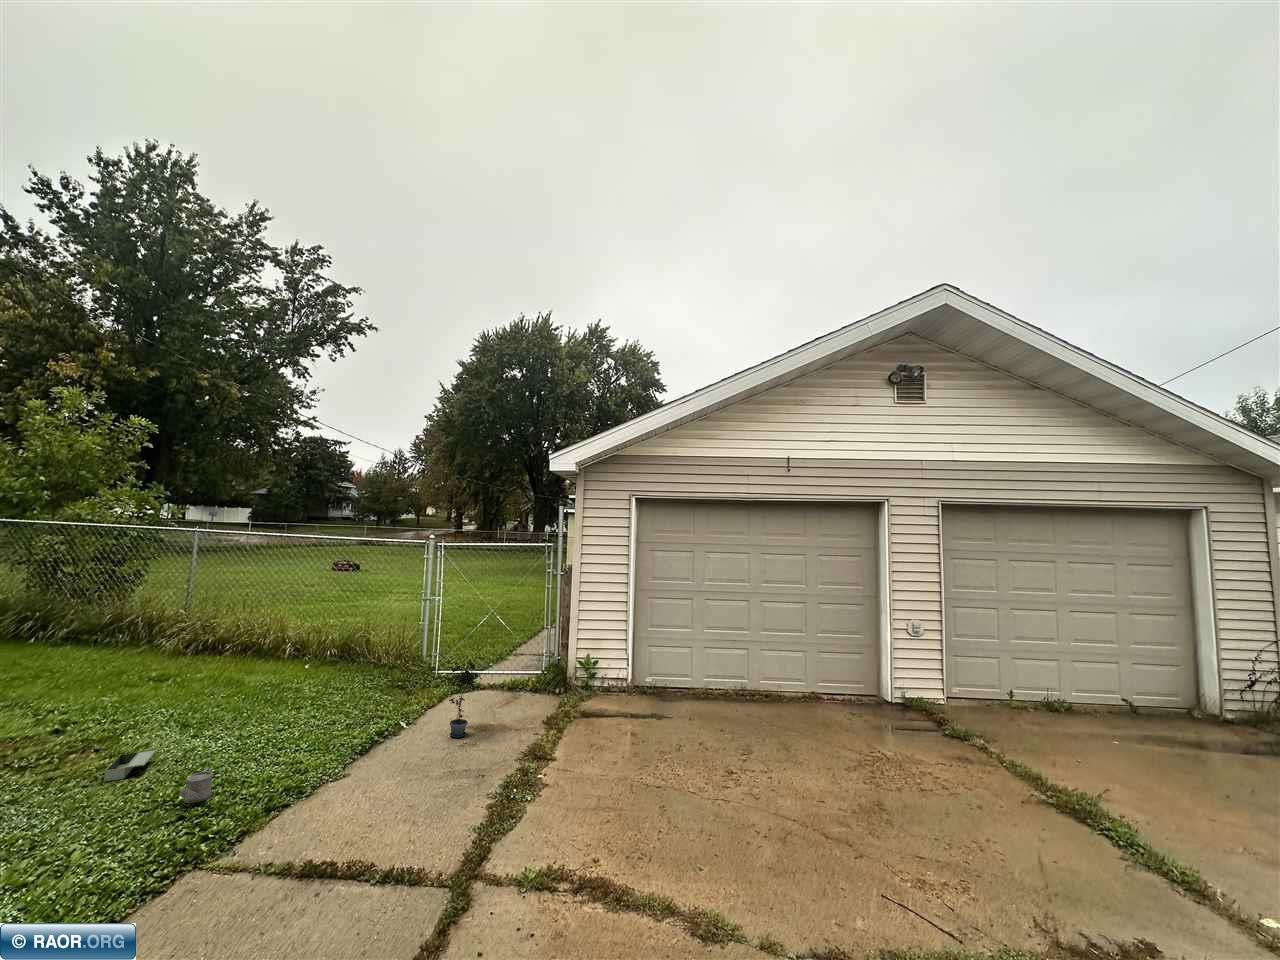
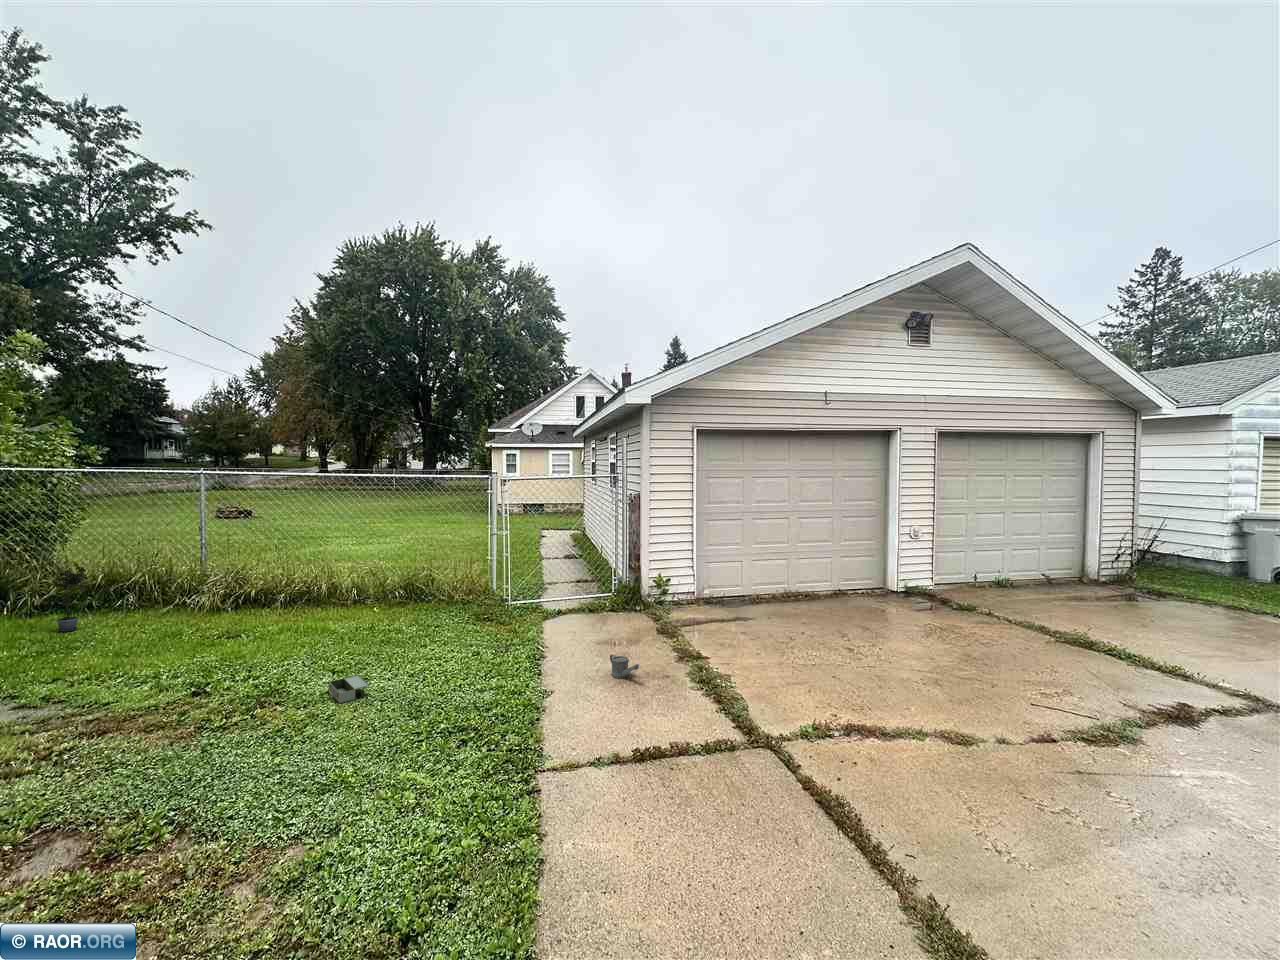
potted plant: present [447,660,482,737] -> present [51,564,88,632]
watering can: present [180,767,213,803] -> present [610,654,639,678]

